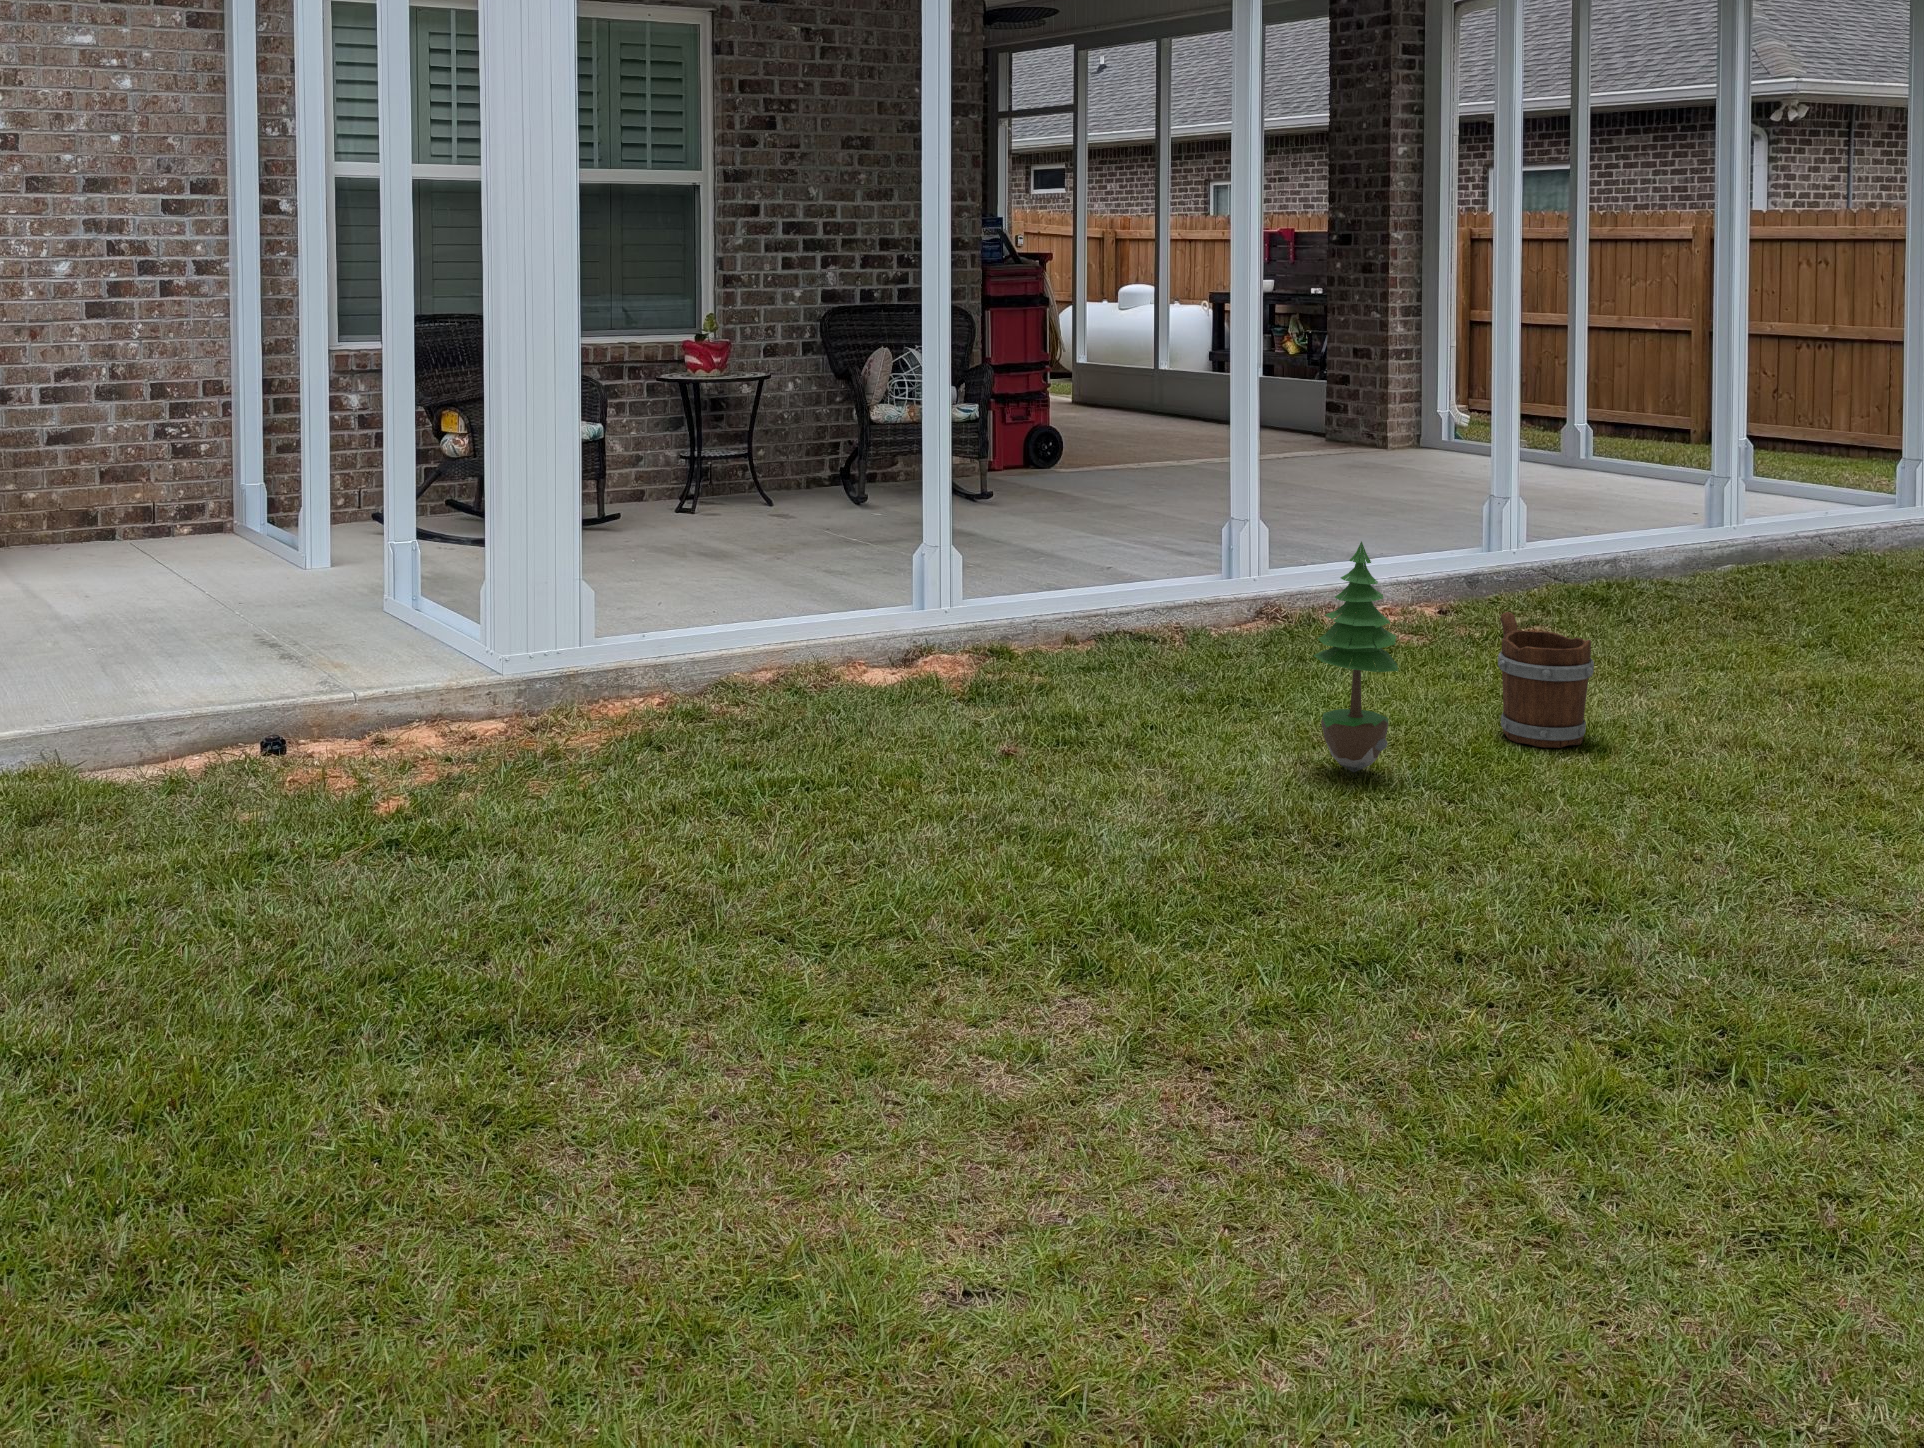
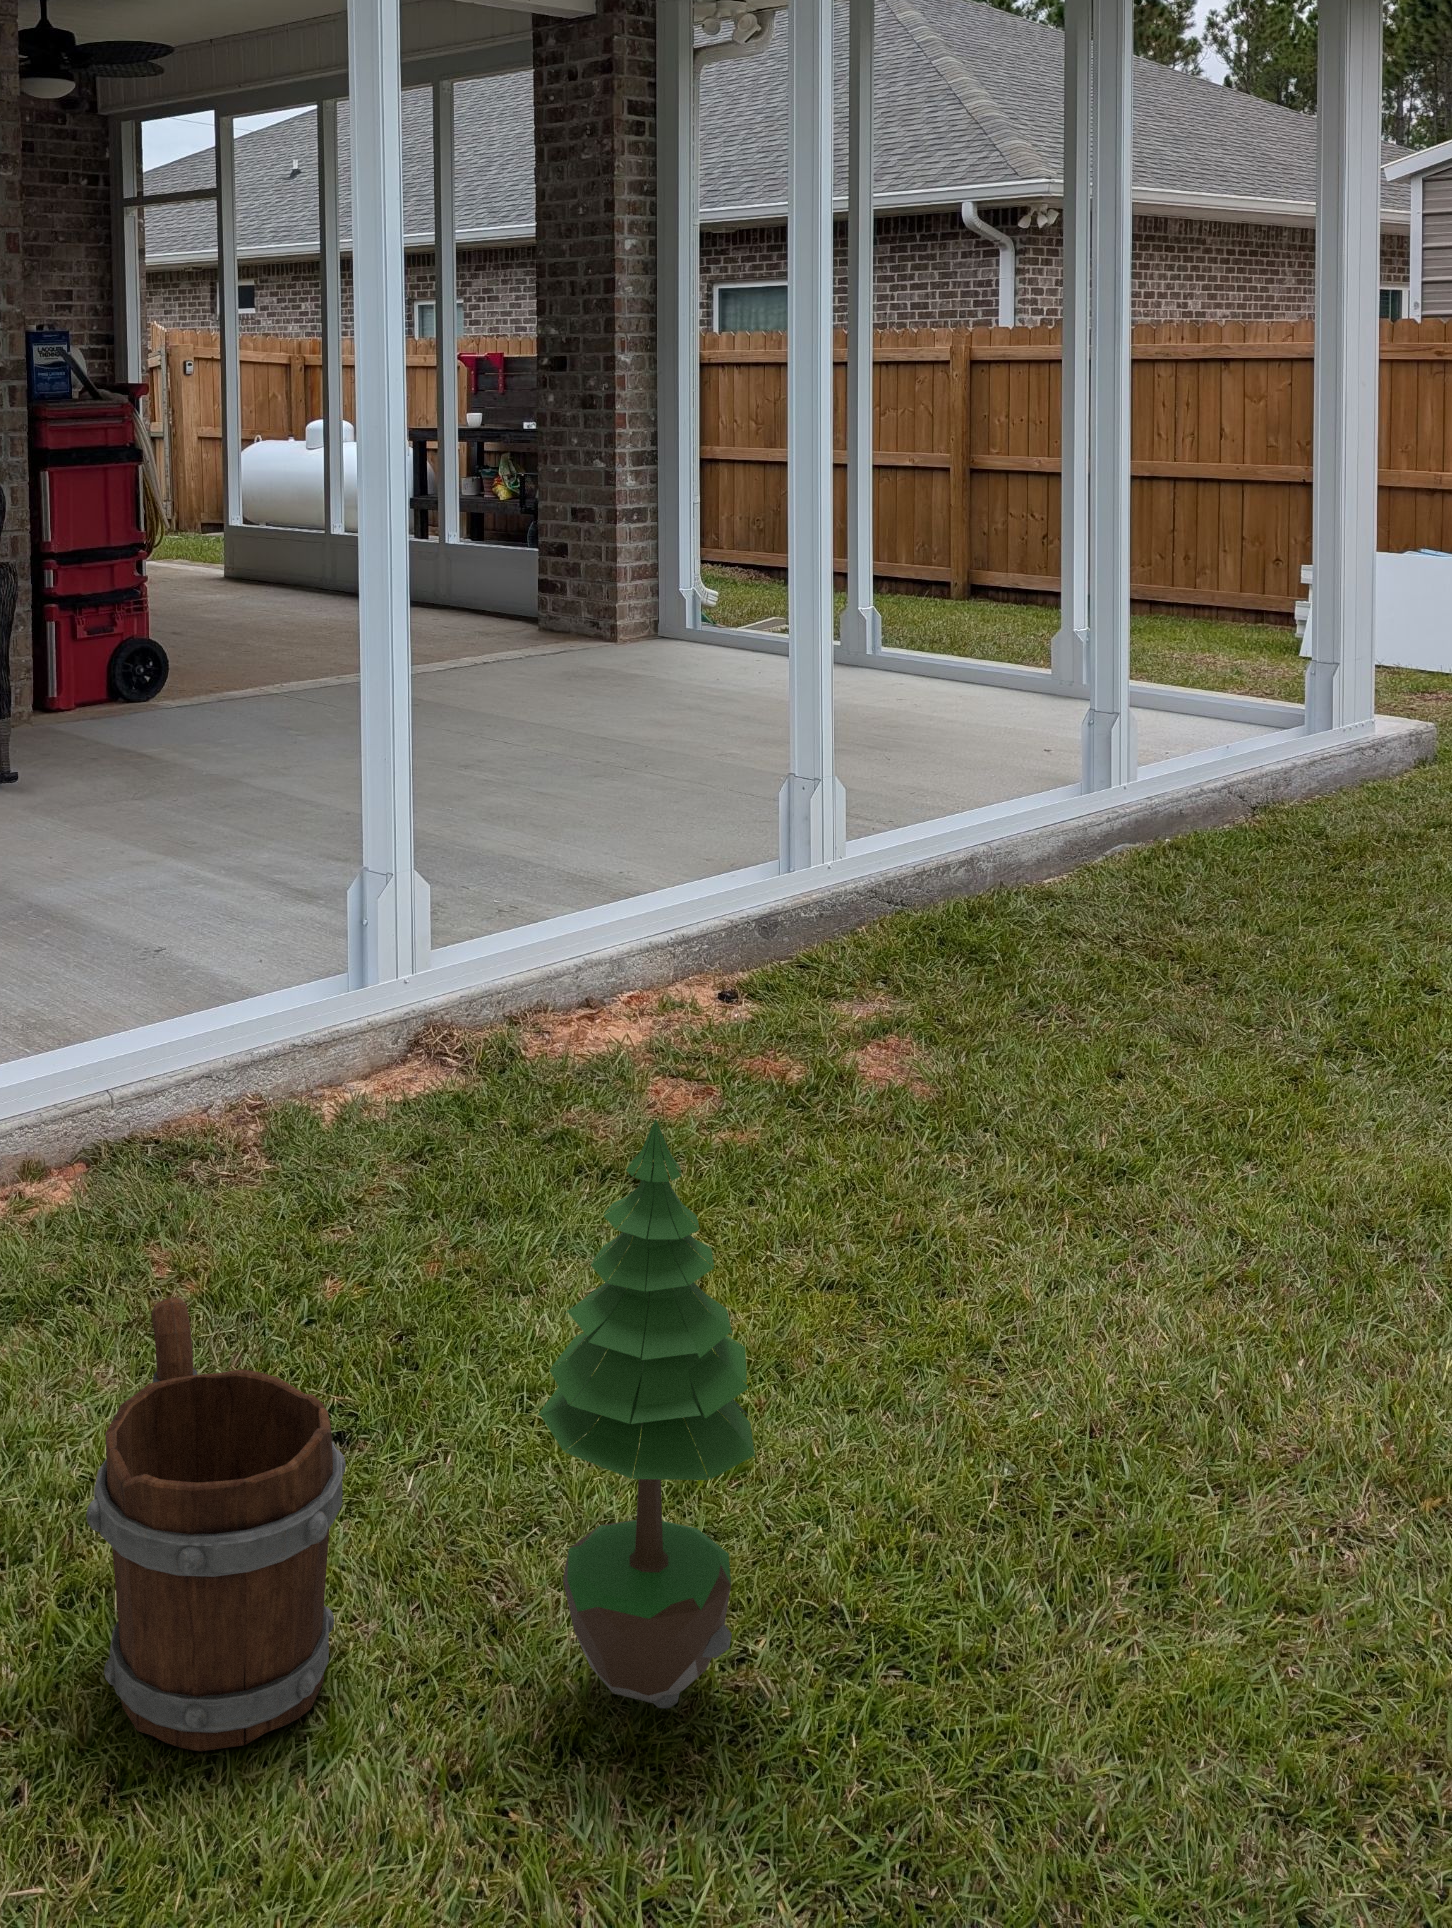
bucket: present [1498,612,1594,748] -> present [87,1298,346,1751]

